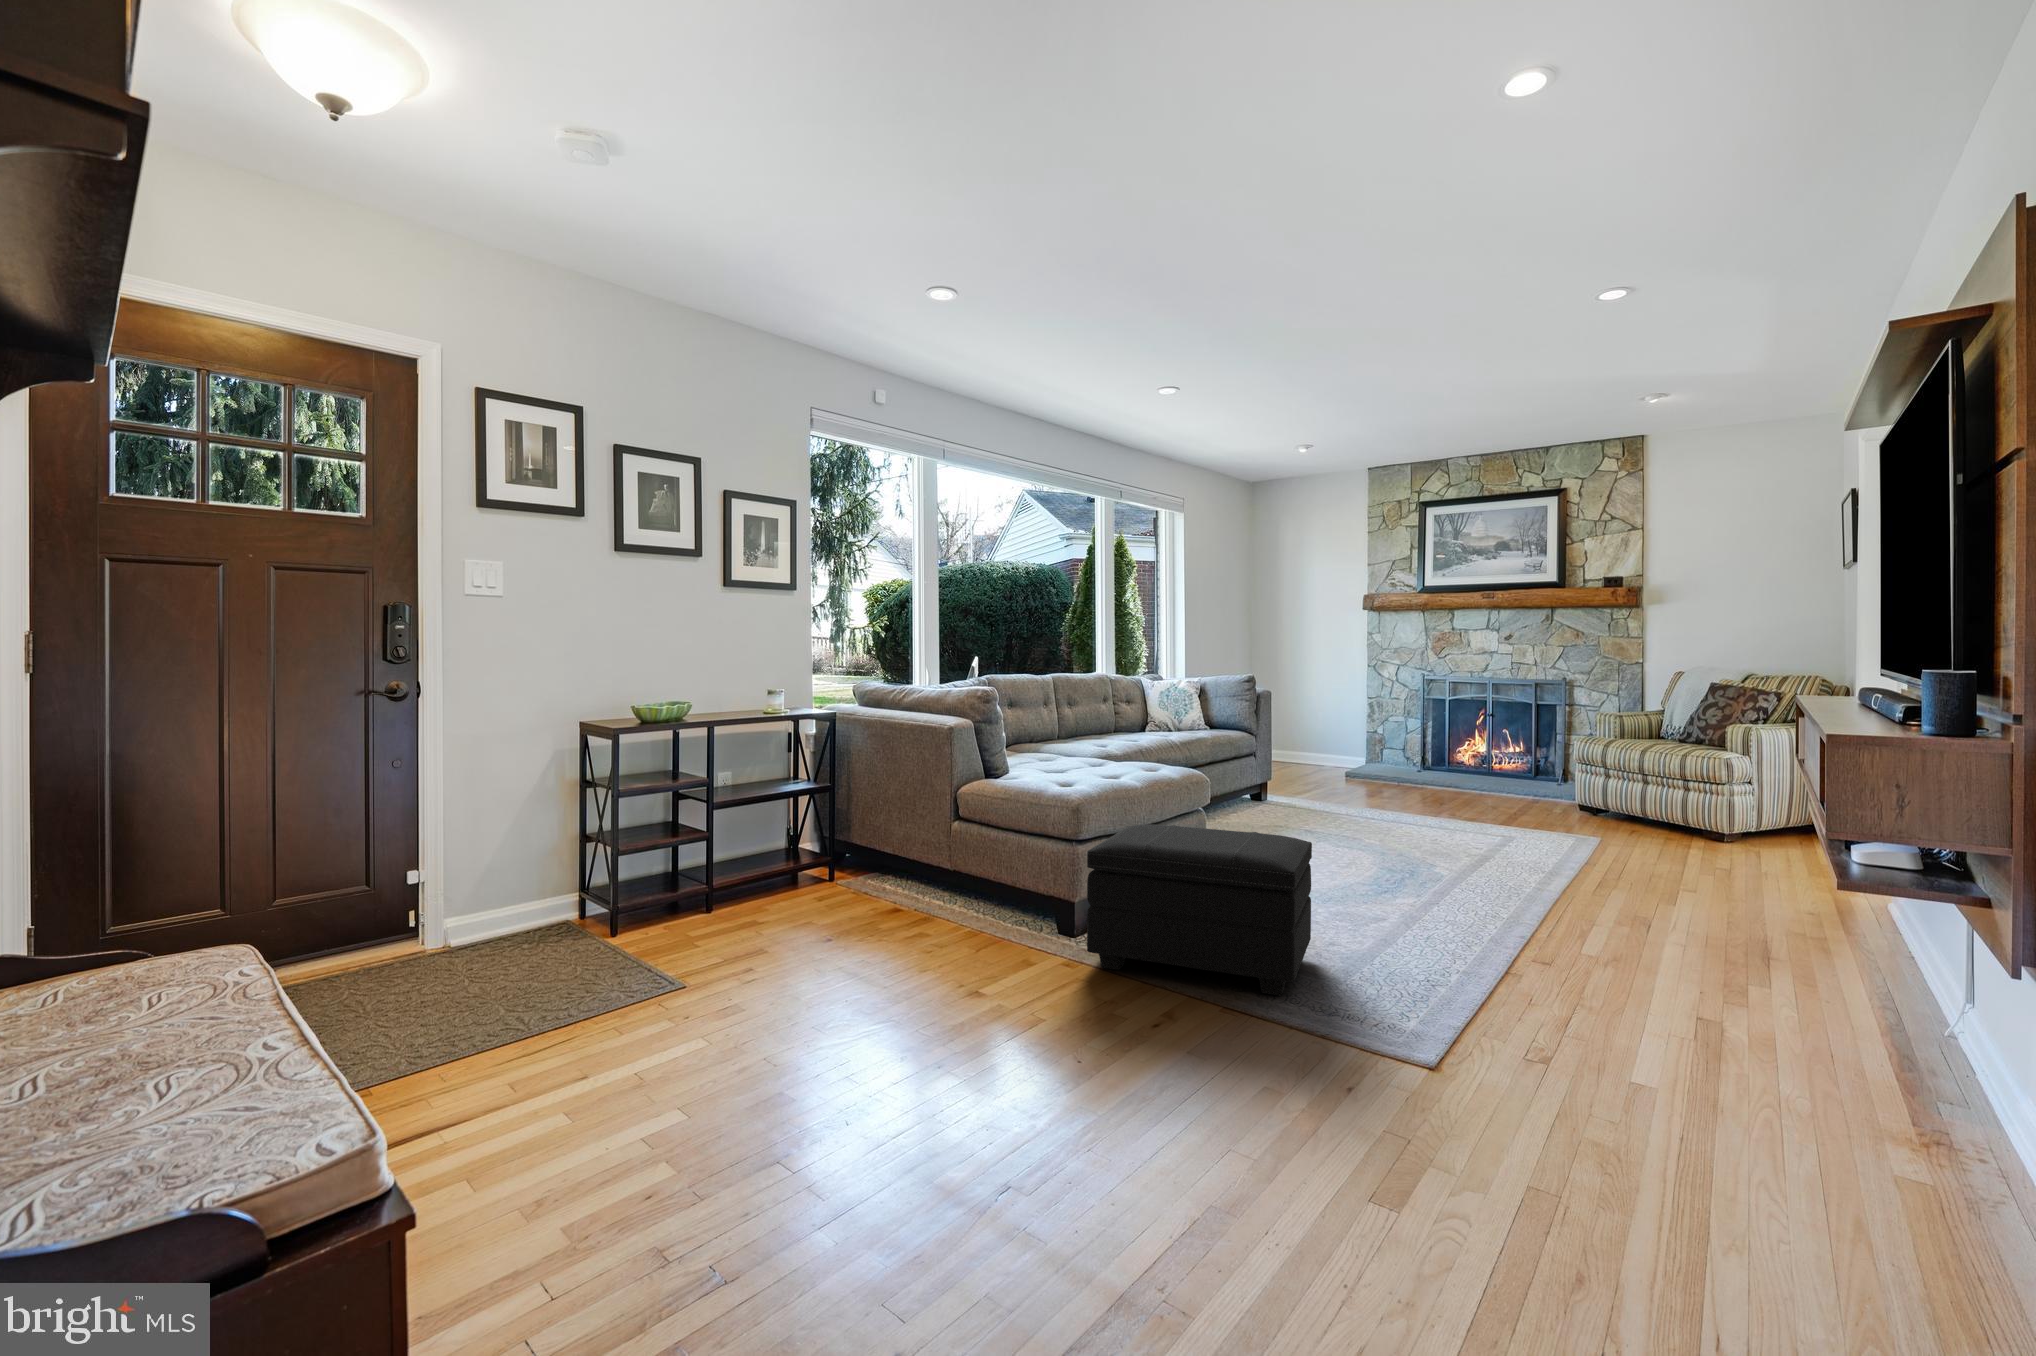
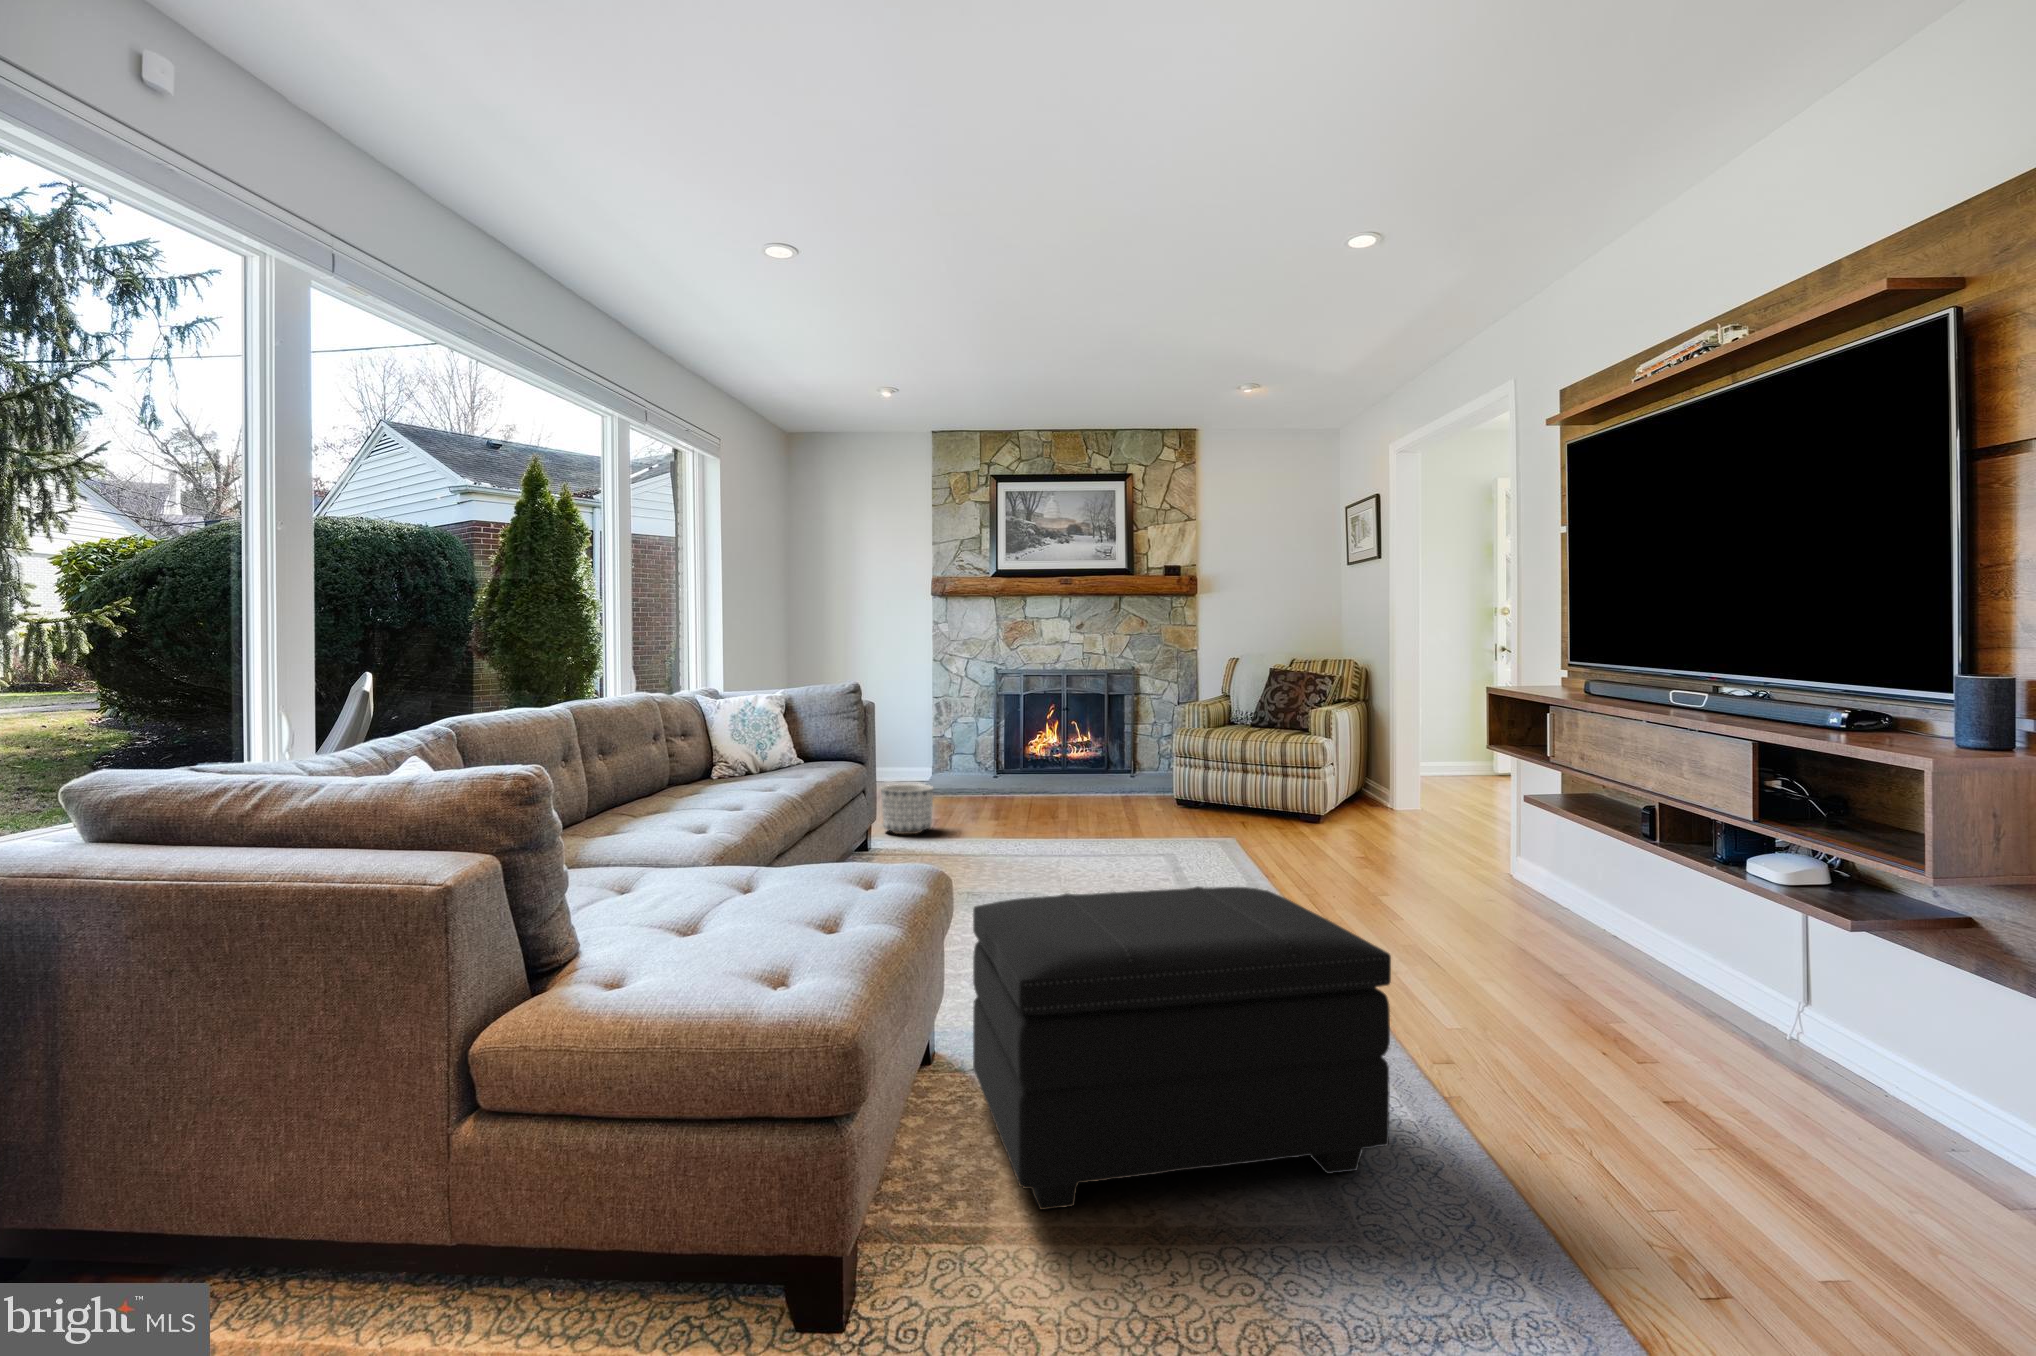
planter: none [1259,769,1301,807] -> present [881,784,934,834]

